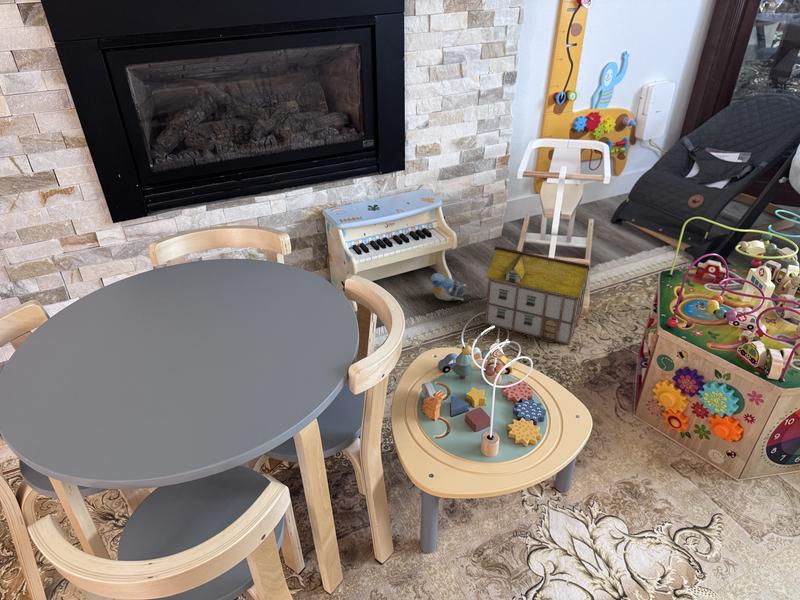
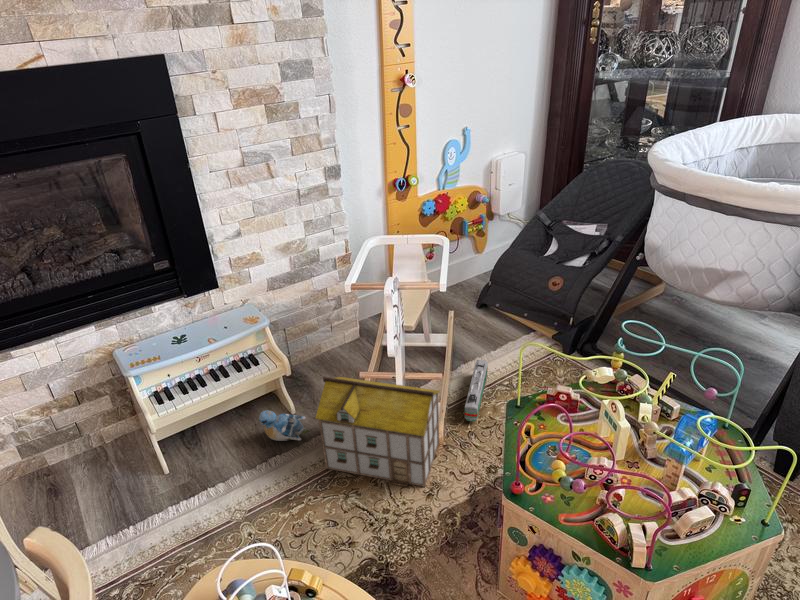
toy train: none [603,258,625,305] -> present [465,360,488,422]

